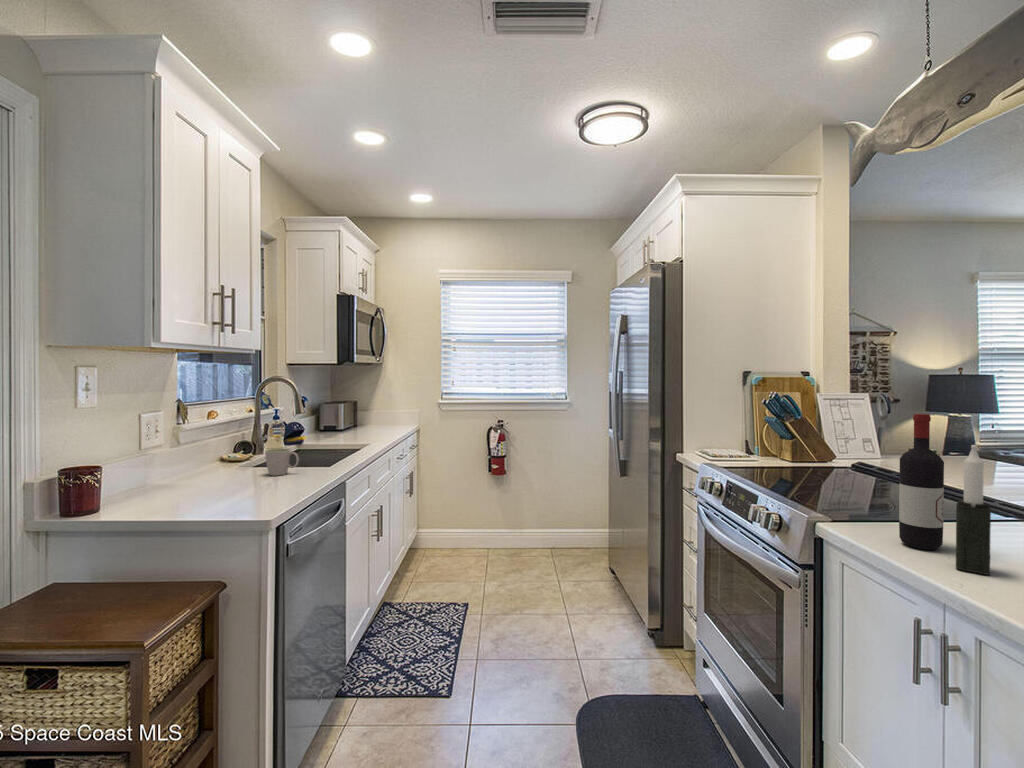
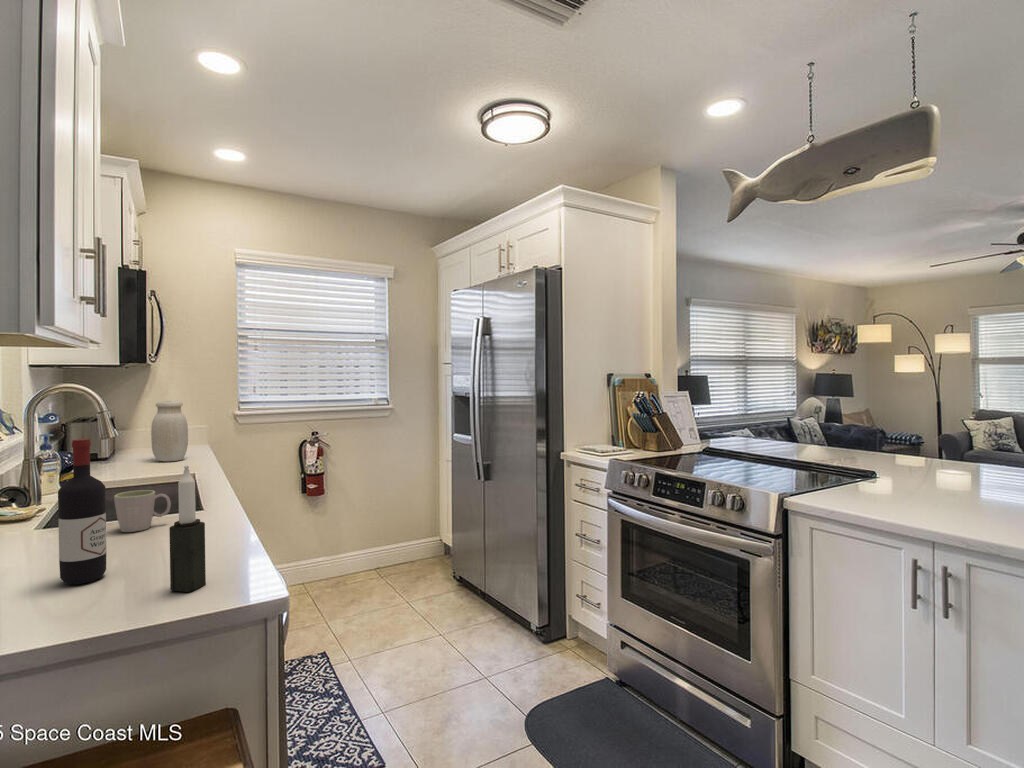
jar: none [366,390,389,435] -> present [151,401,188,461]
wine bottle: present [899,414,944,550] -> present [58,439,107,585]
candle: present [956,445,991,575] -> present [169,465,206,592]

